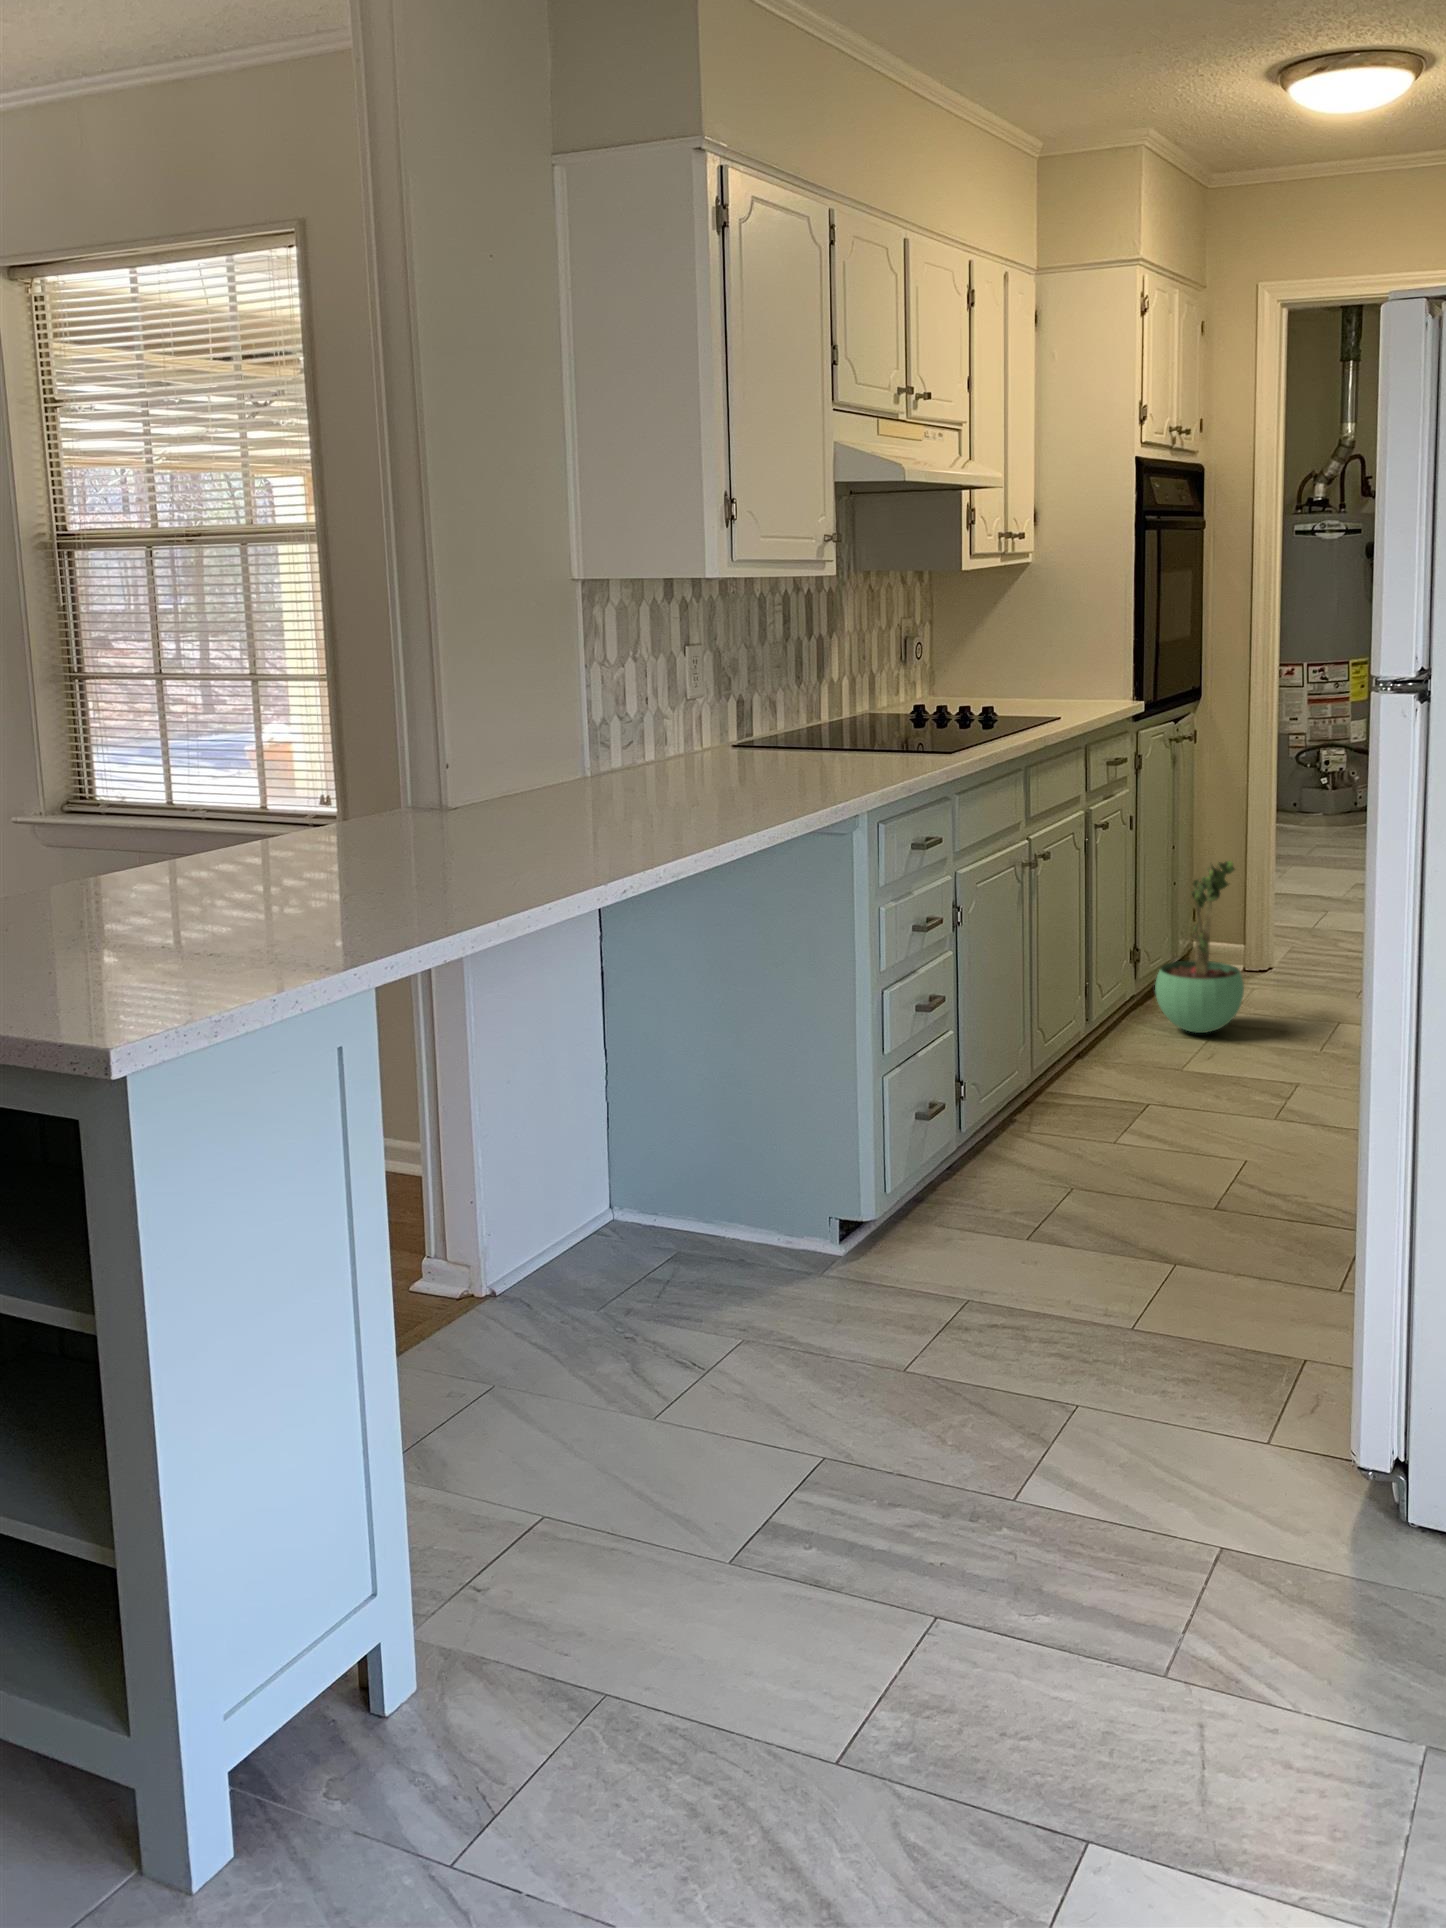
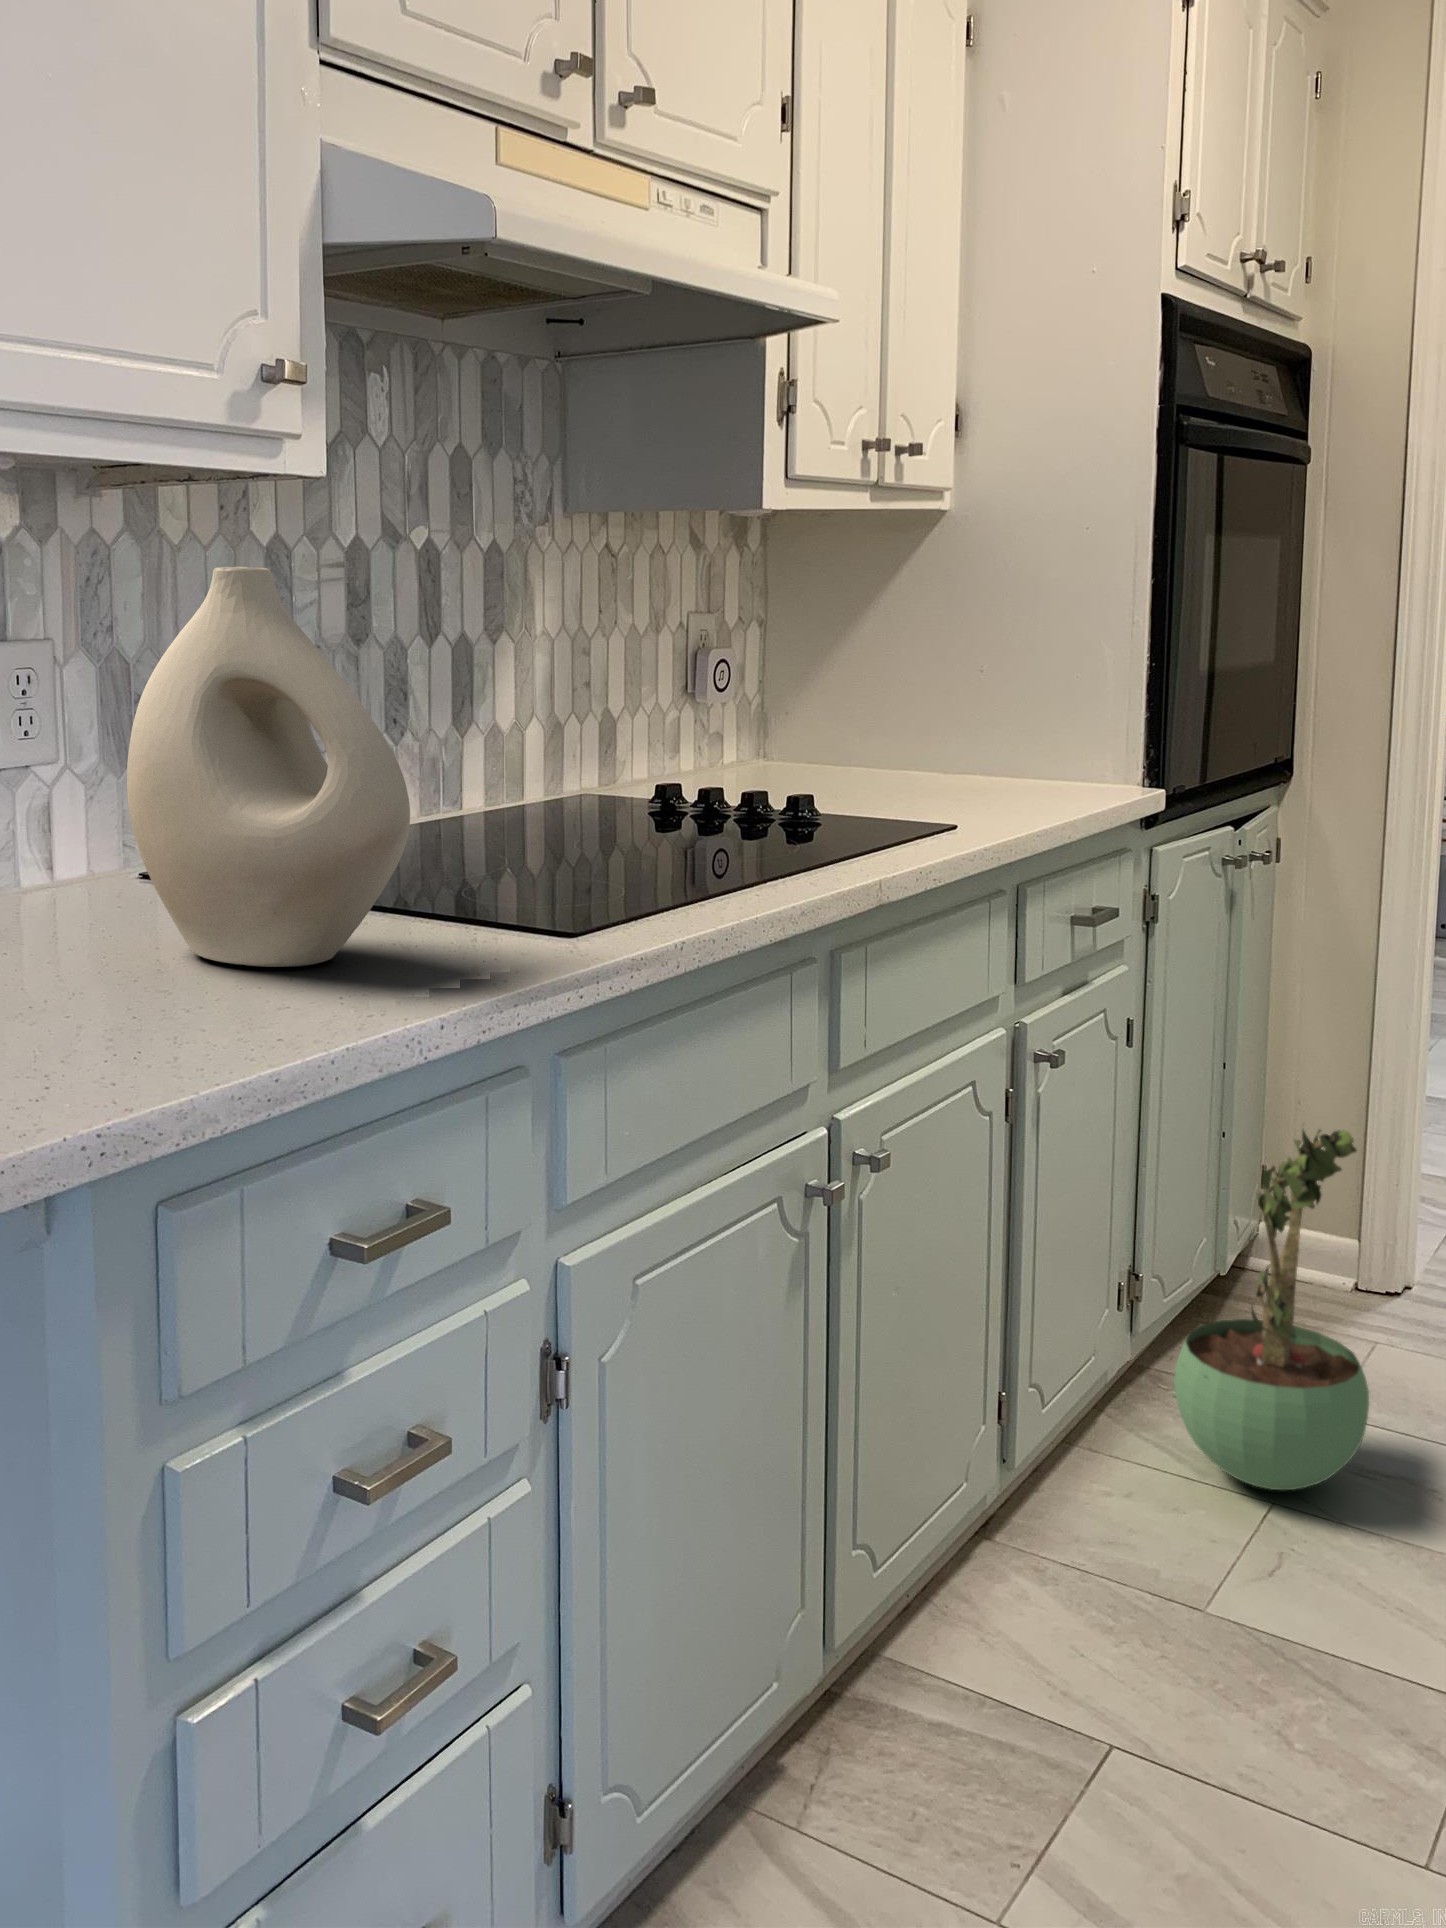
vase: none [790,624,917,768] -> present [127,567,410,967]

